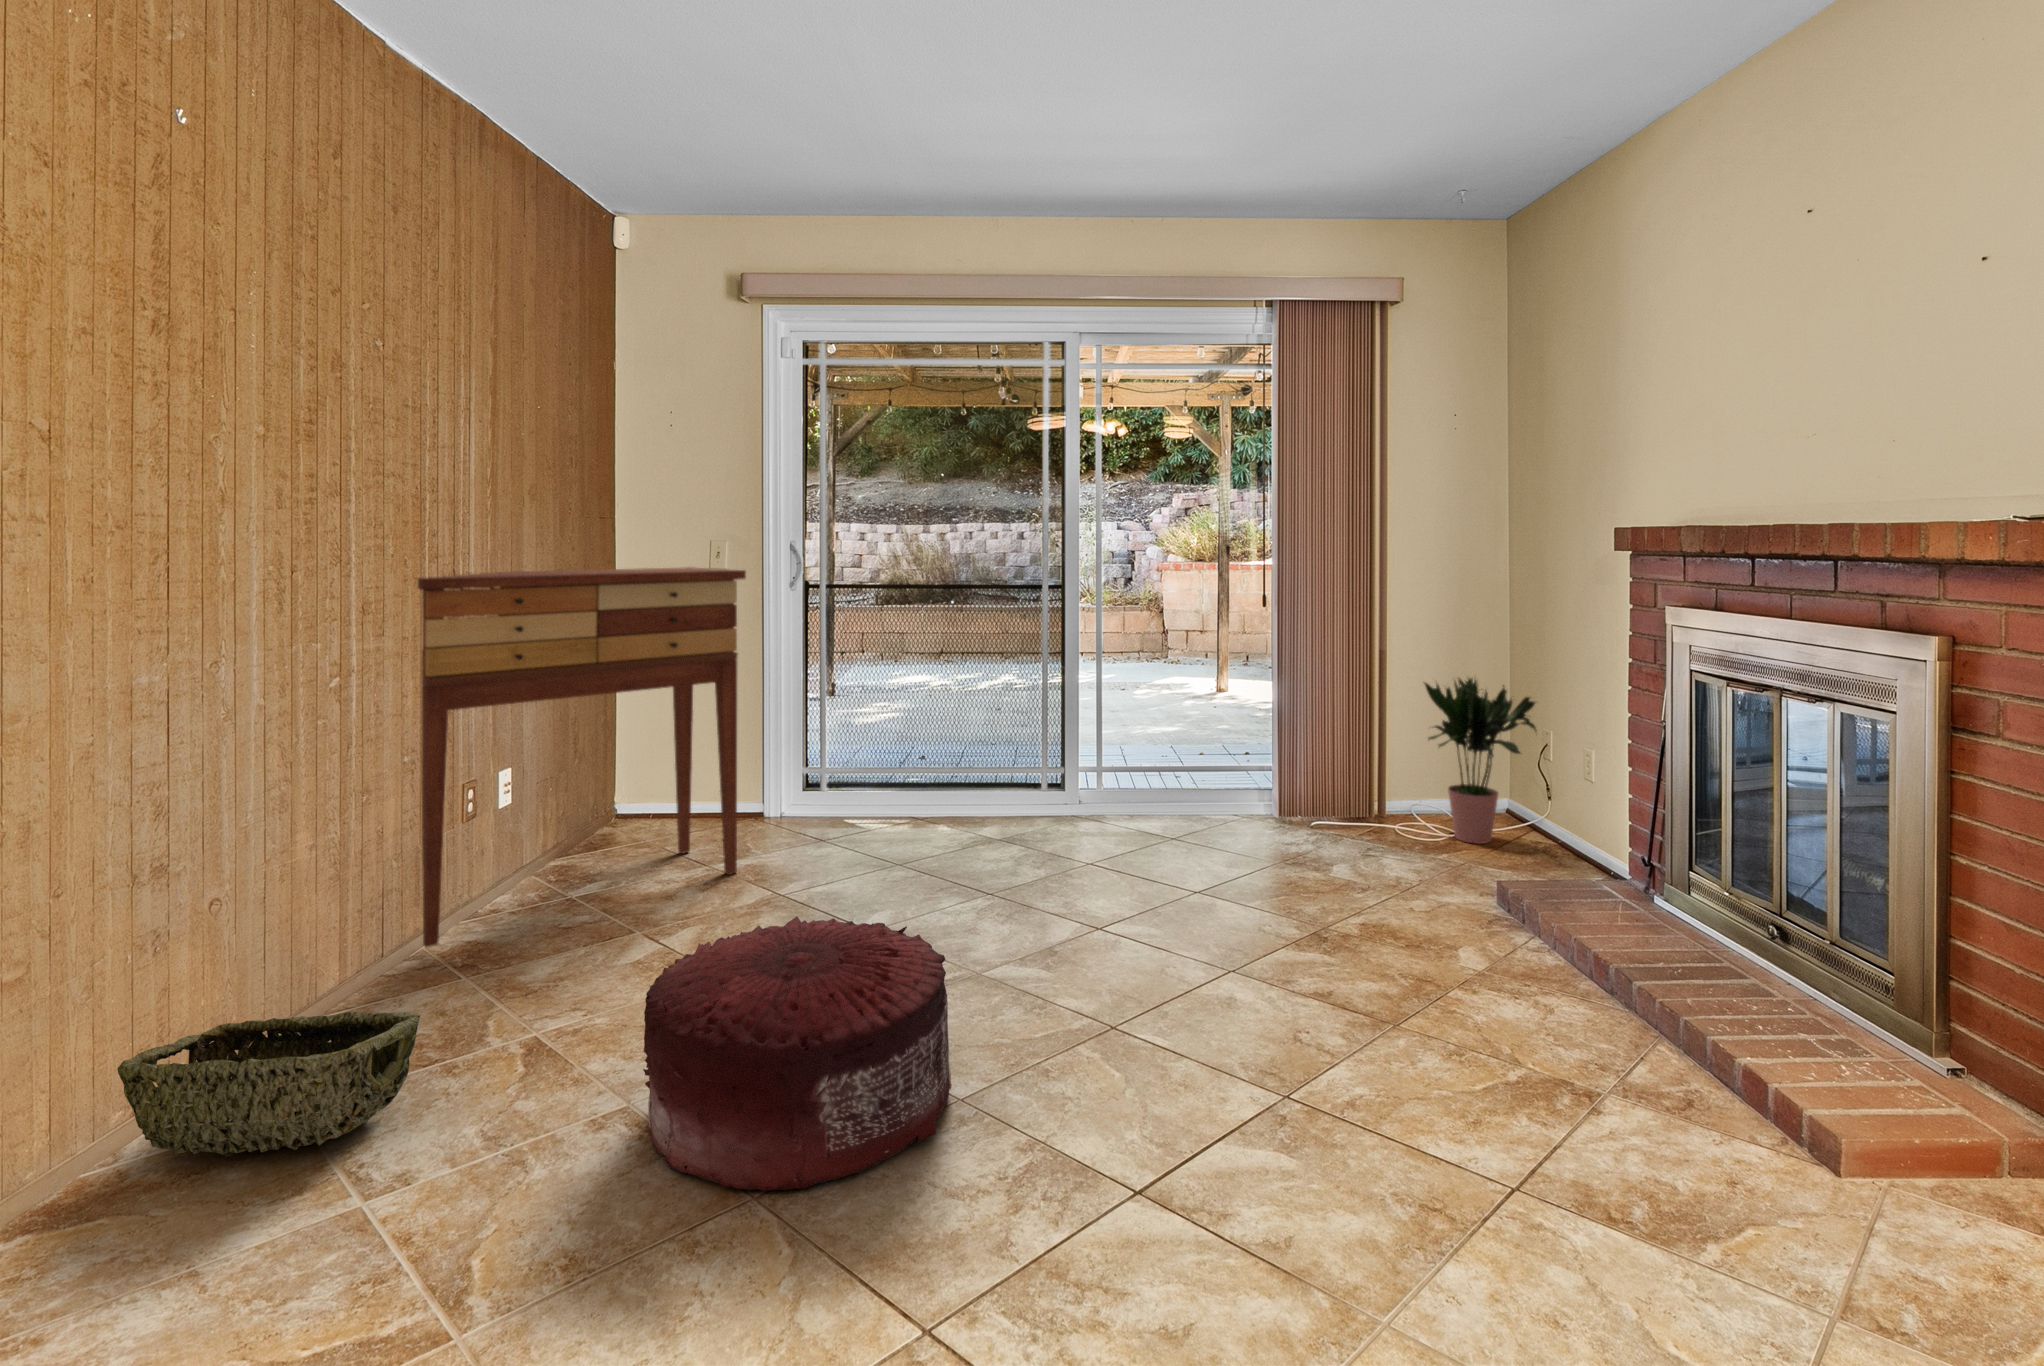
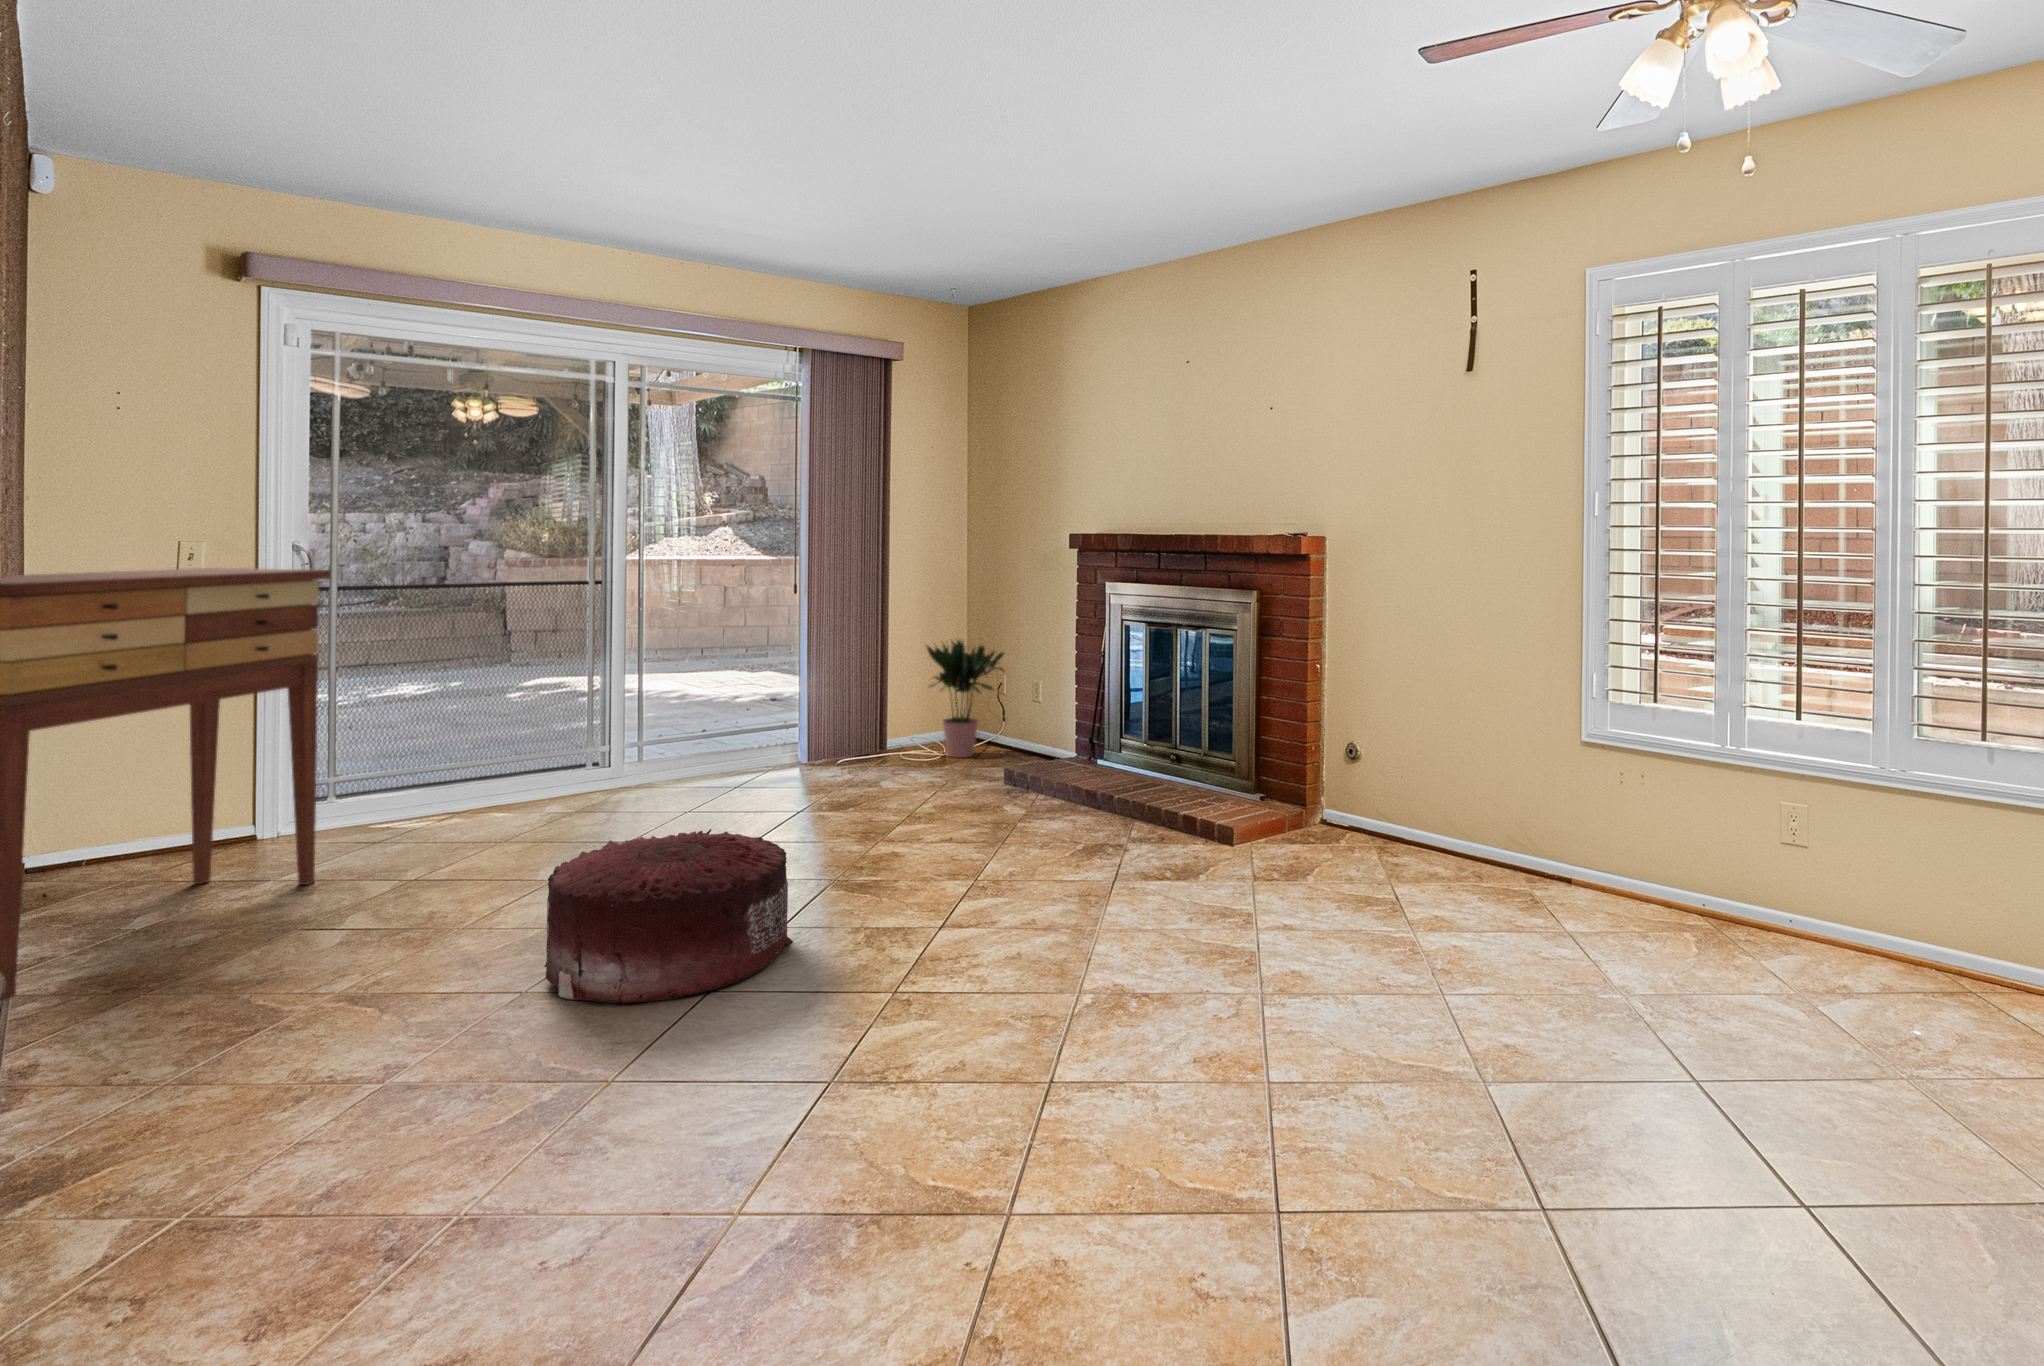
woven basket: present [118,1012,420,1154] -> none [17,972,320,1130]

